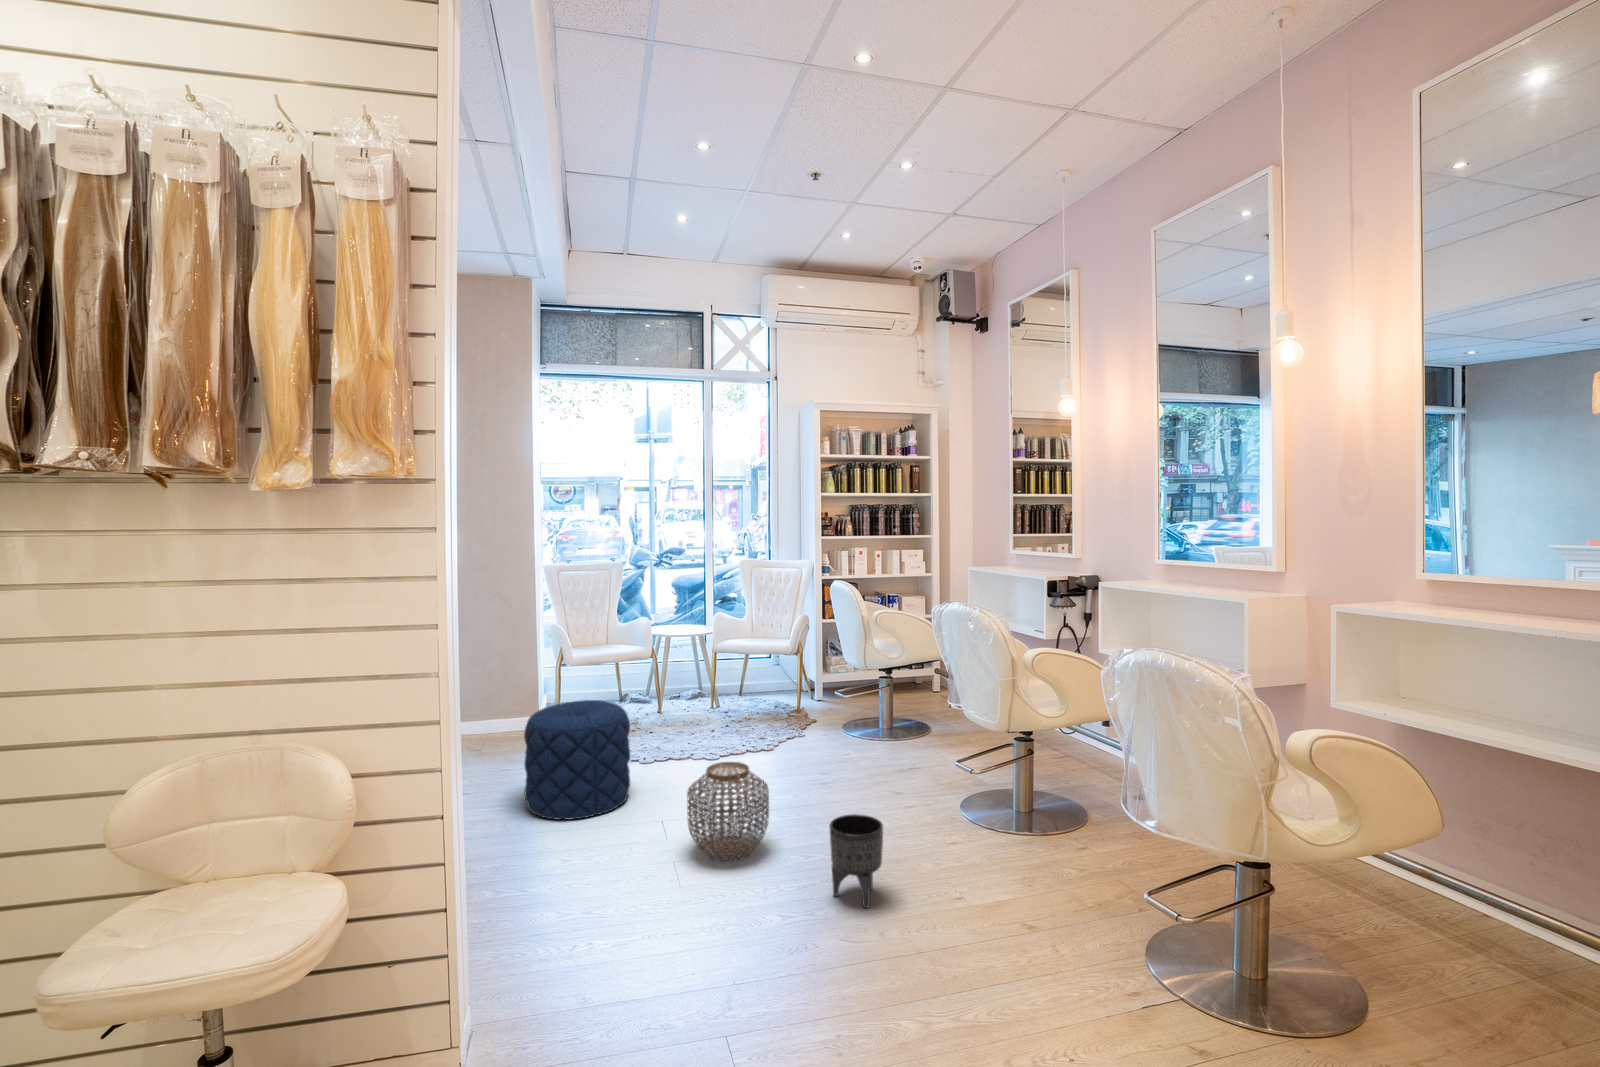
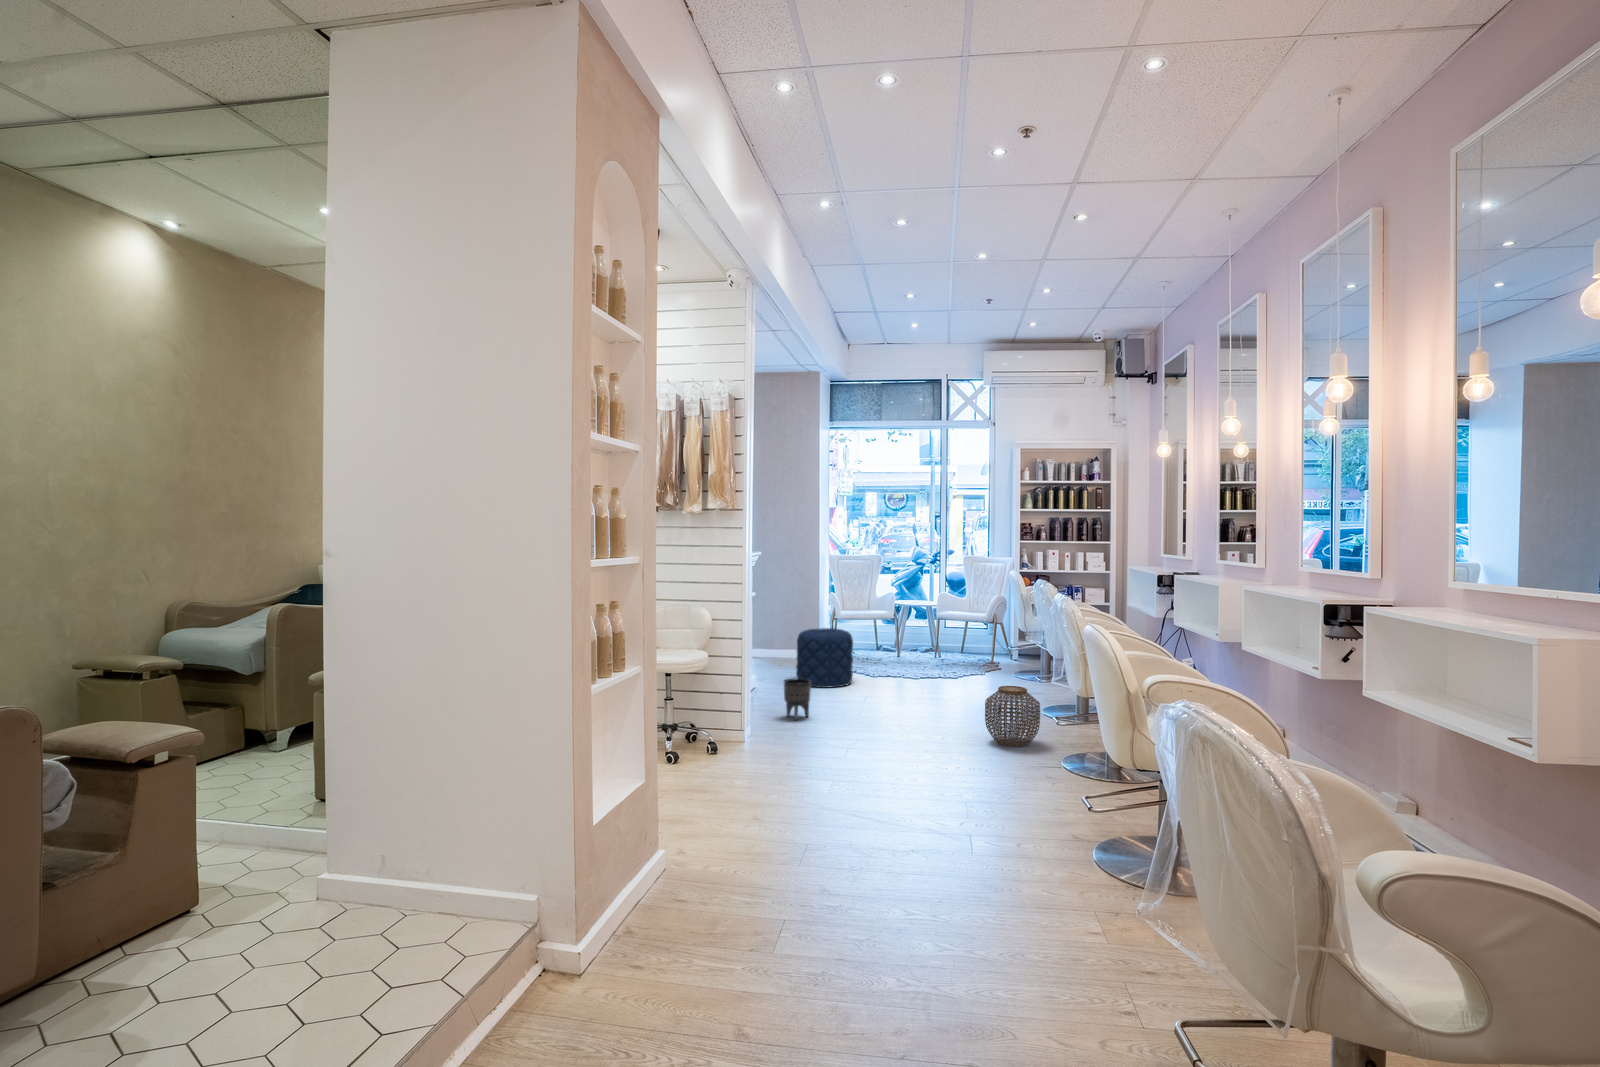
woven basket: present [687,762,769,861] -> present [985,686,1040,747]
planter: present [829,814,883,908] -> present [784,679,811,720]

